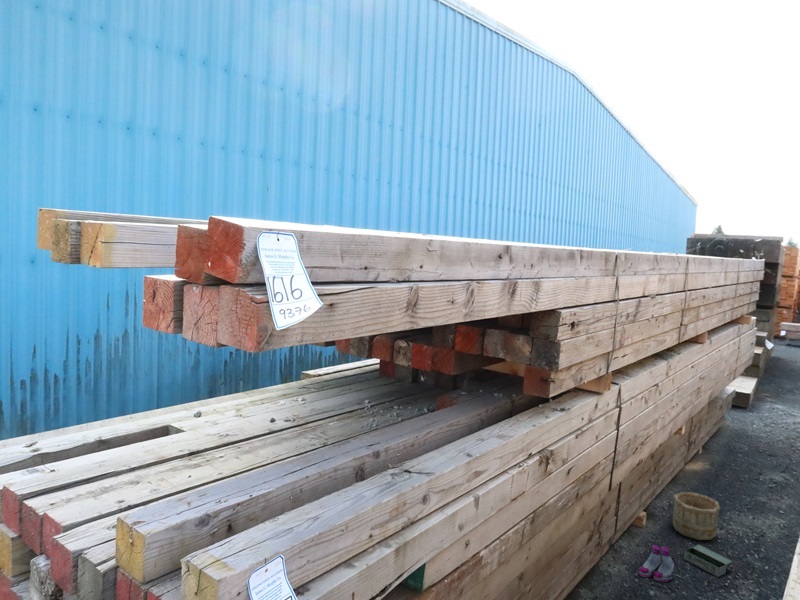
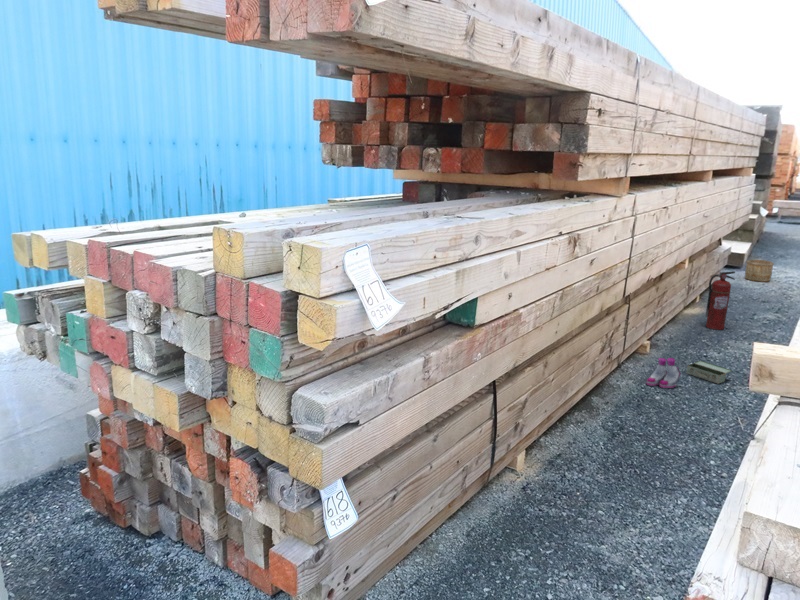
fire extinguisher: none [706,433,736,494] -> present [706,271,735,330]
wooden bucket: present [673,492,720,540] -> present [745,260,774,282]

